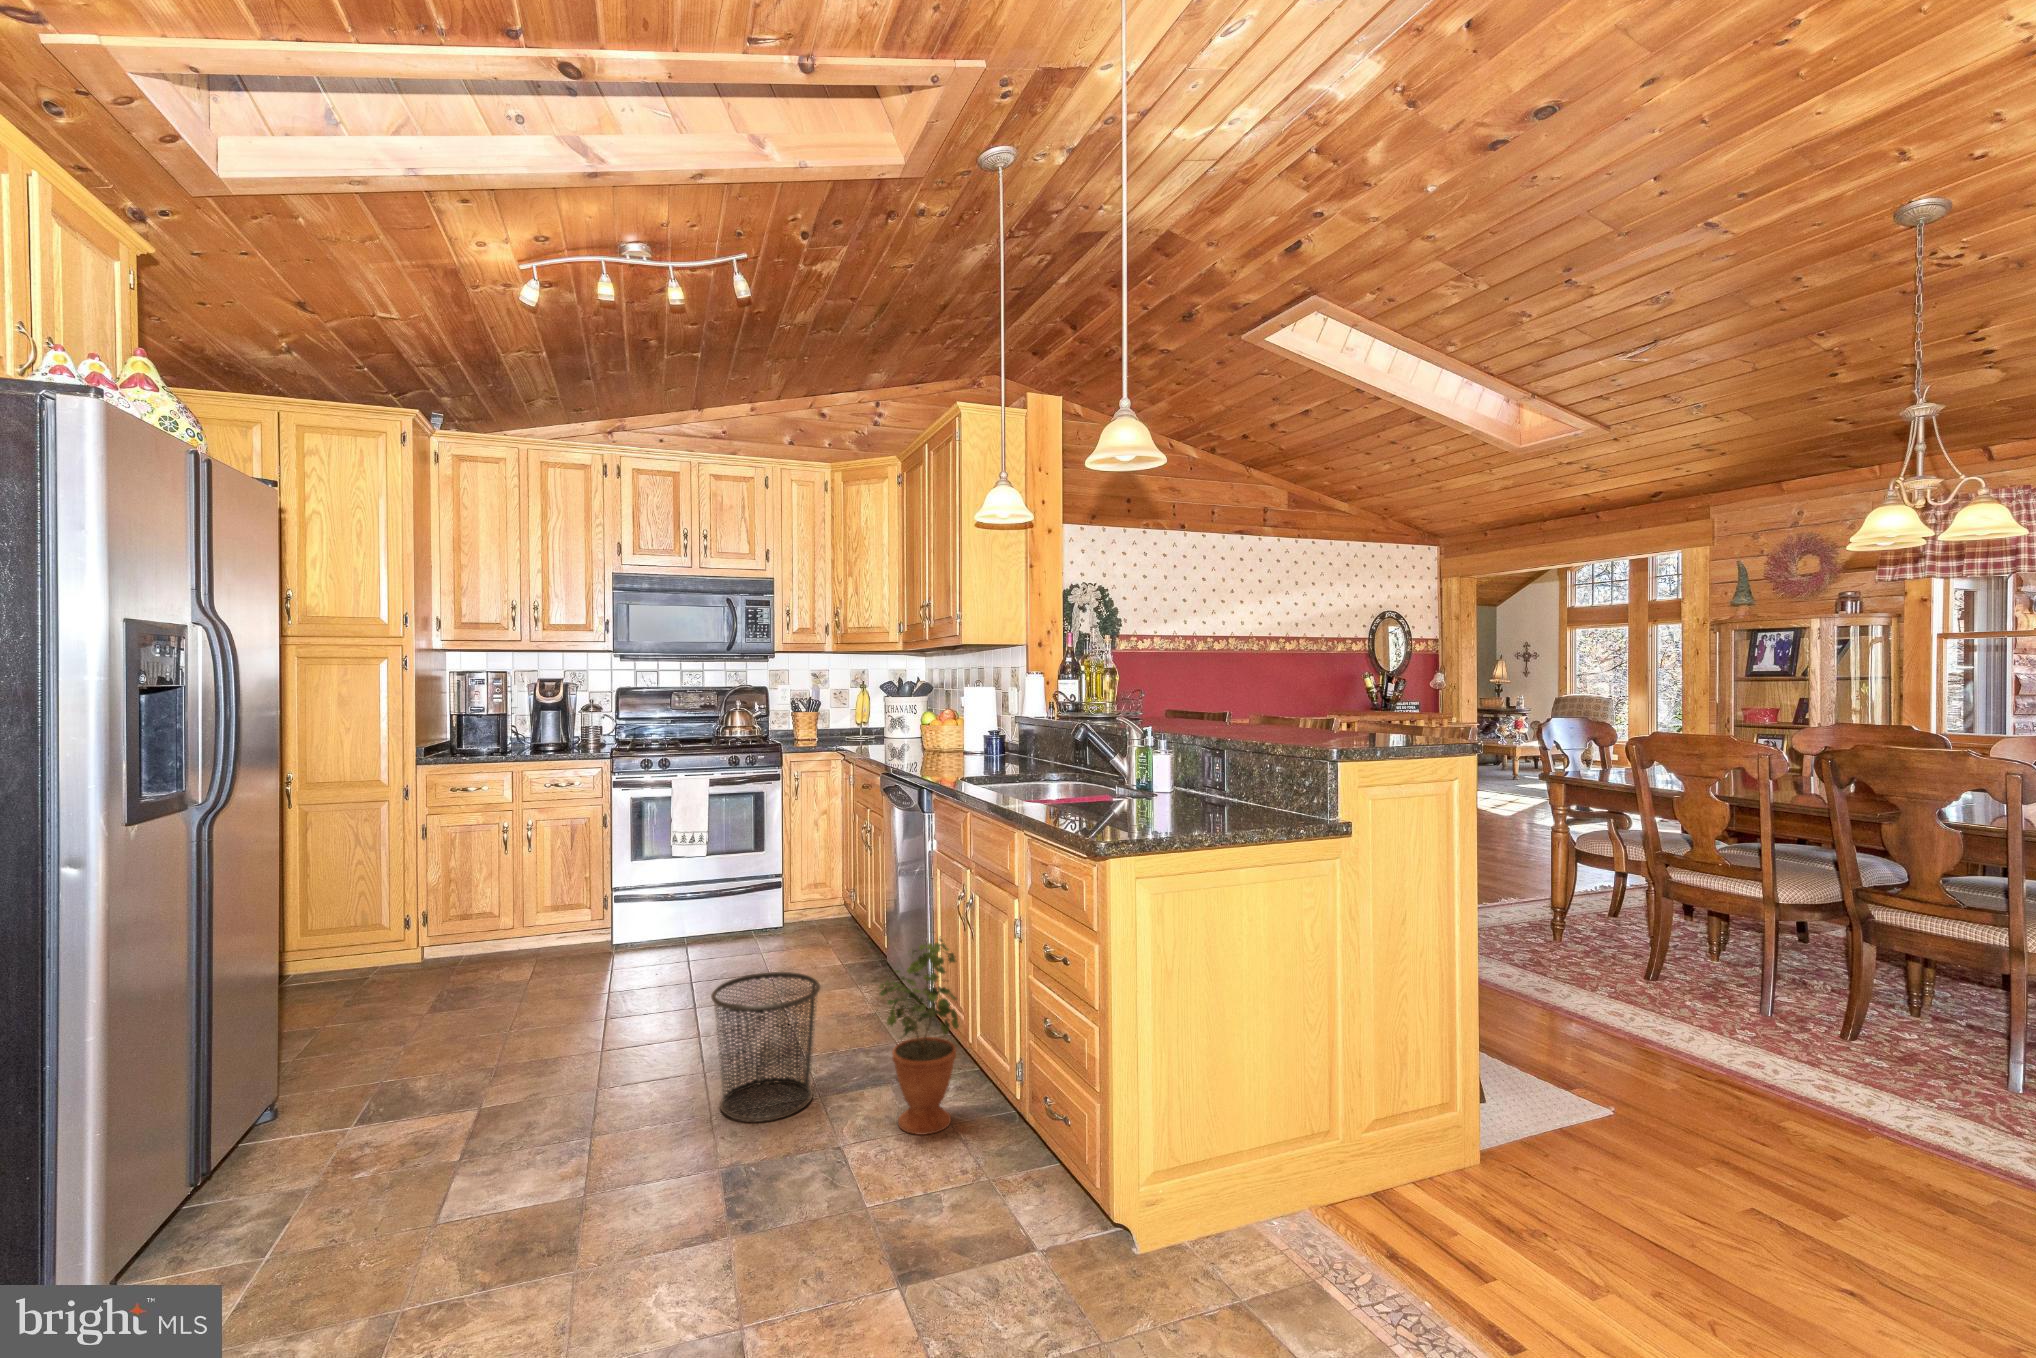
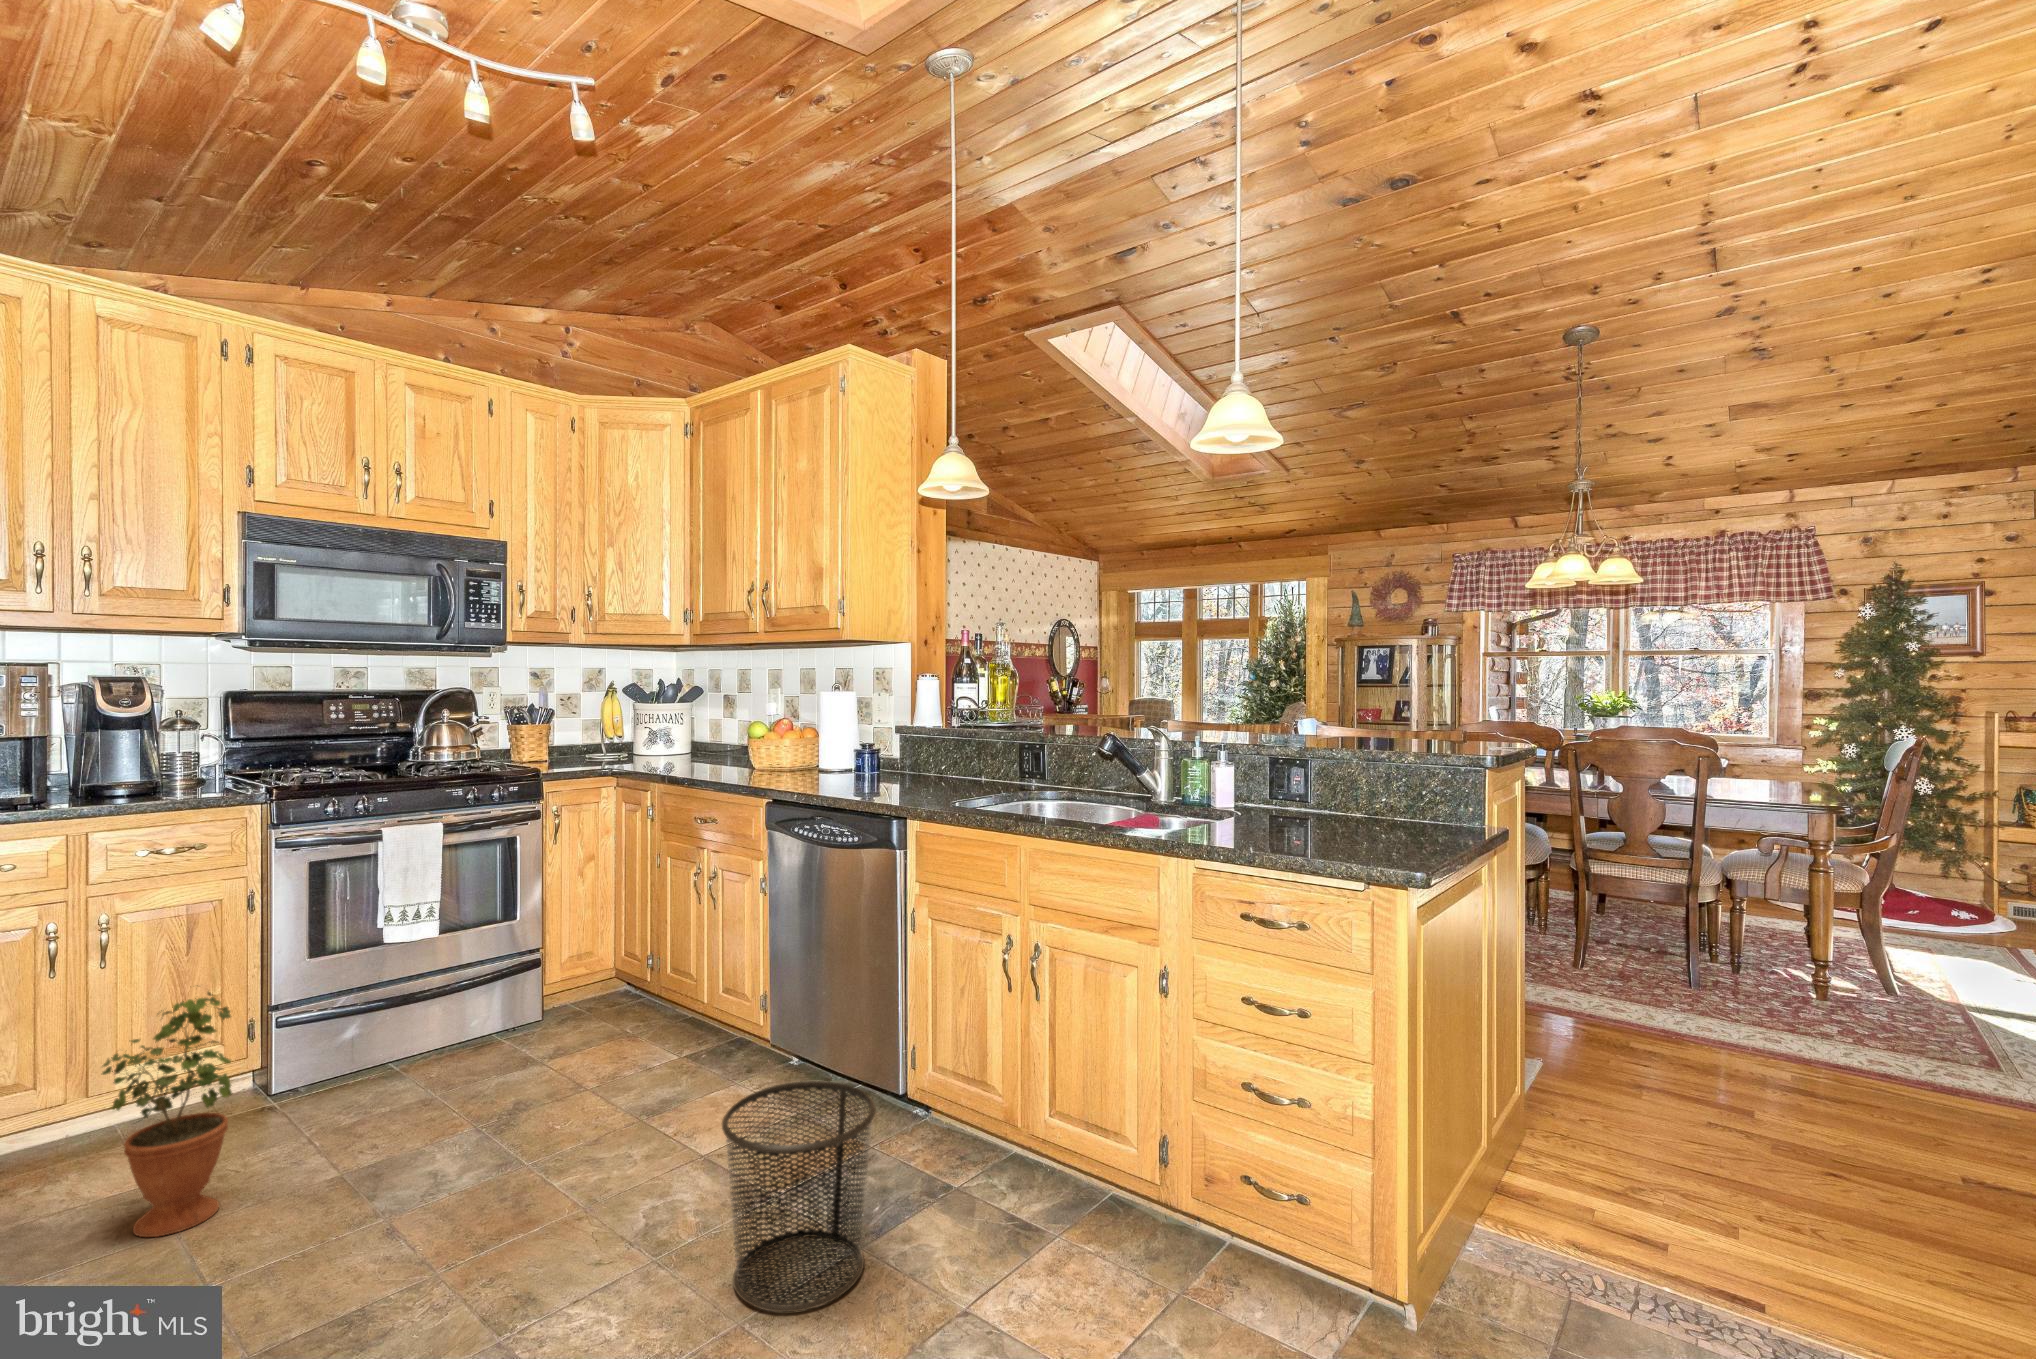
potted plant: present [879,939,959,1135] -> present [102,992,232,1237]

